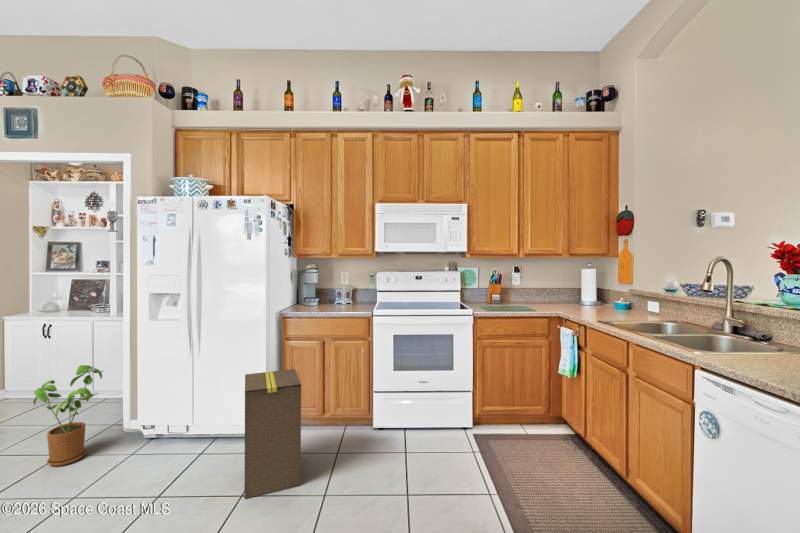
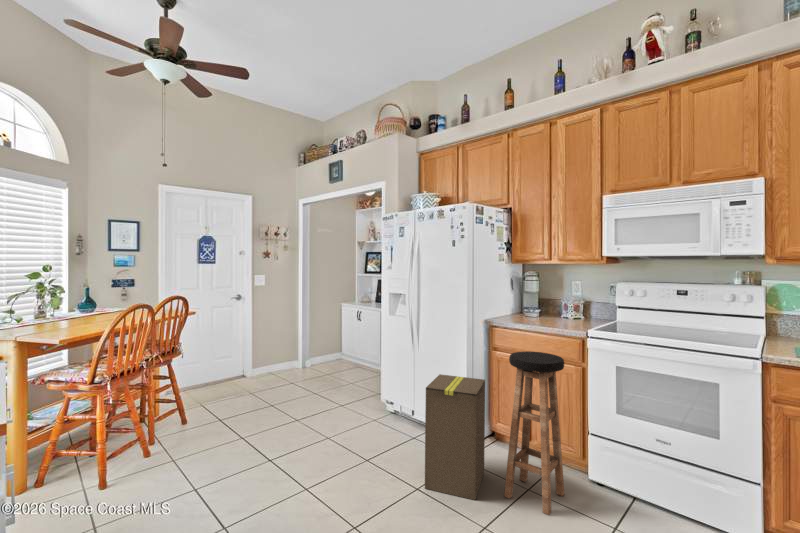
bar stool: none [322,334,368,470] -> present [504,351,564,515]
house plant: present [33,365,102,466] -> none [325,344,364,415]

